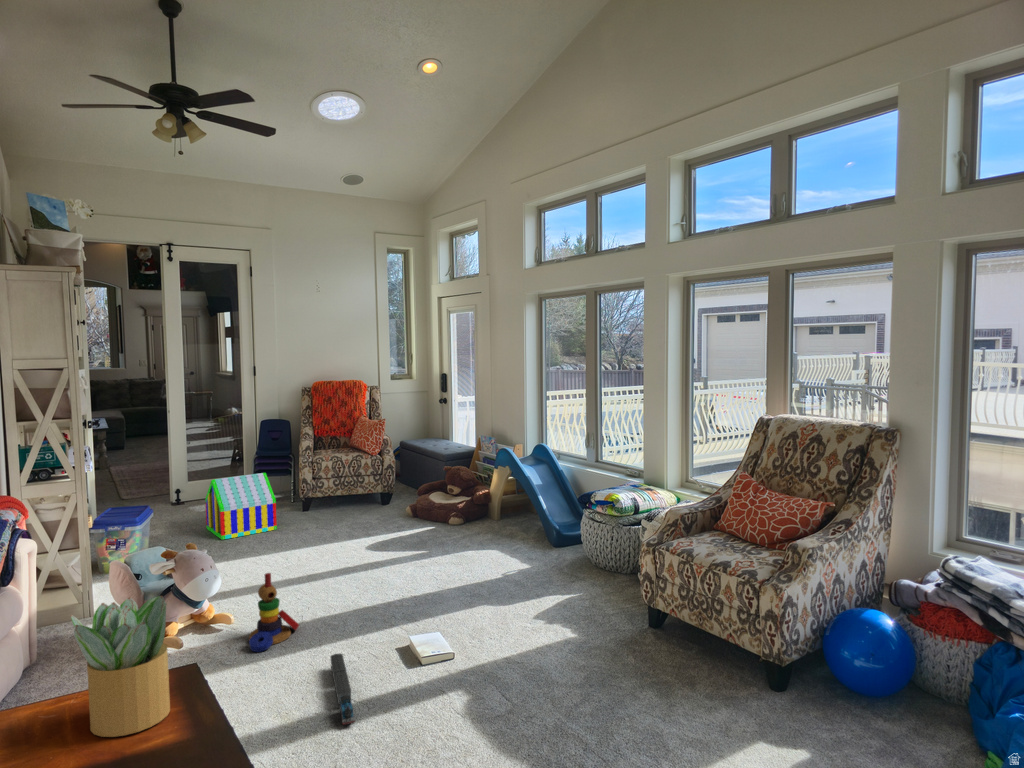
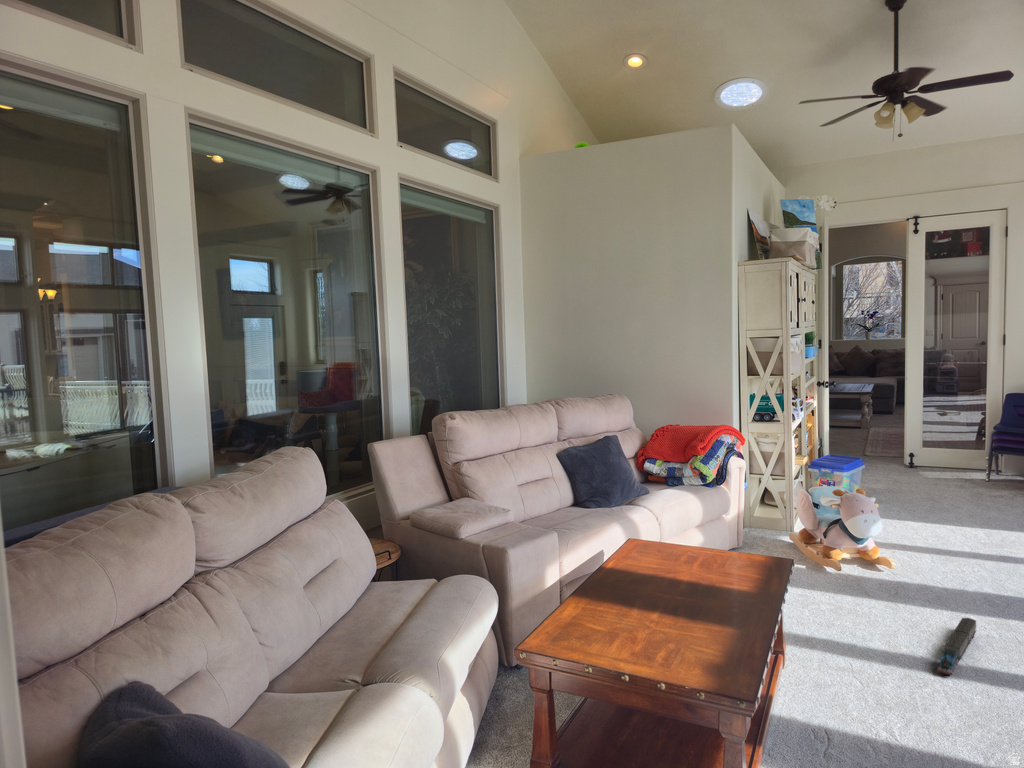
toy house: present [205,473,277,540] -> none [923,443,999,506]
stacking toy: present [249,573,299,652] -> none [895,527,955,596]
potted plant: present [71,596,170,737] -> none [696,488,759,579]

